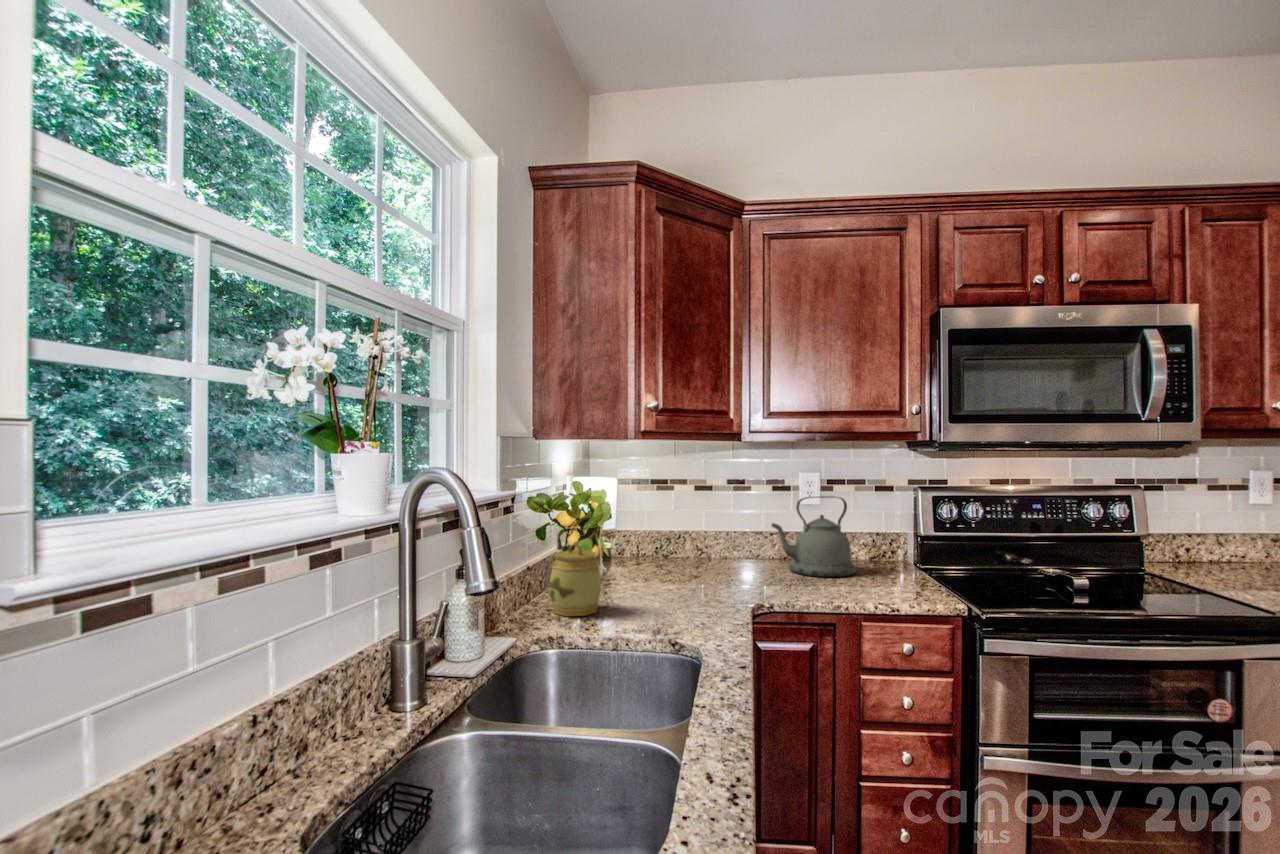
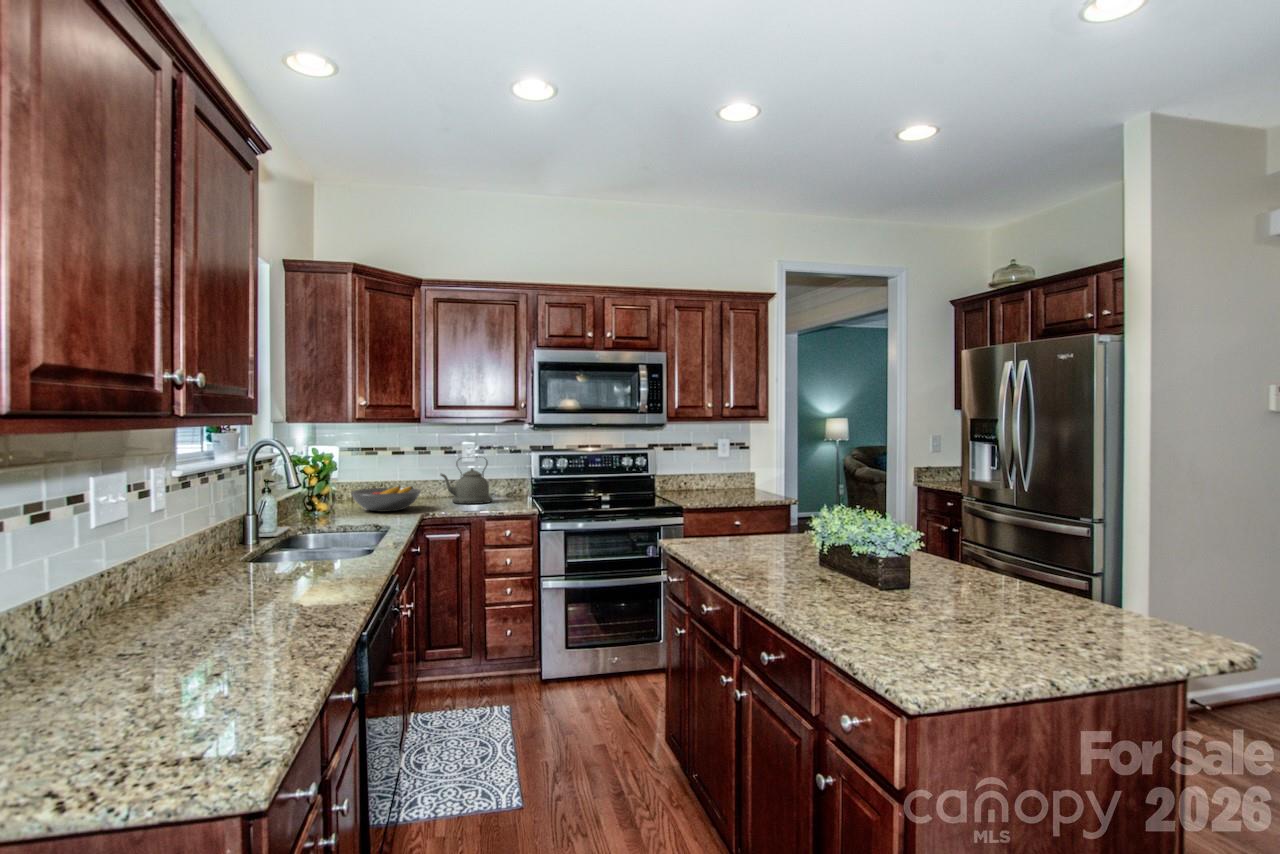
jar: present [550,542,601,616] -> none [305,482,335,522]
fruit bowl: none [631,544,746,590] -> present [351,486,421,512]

